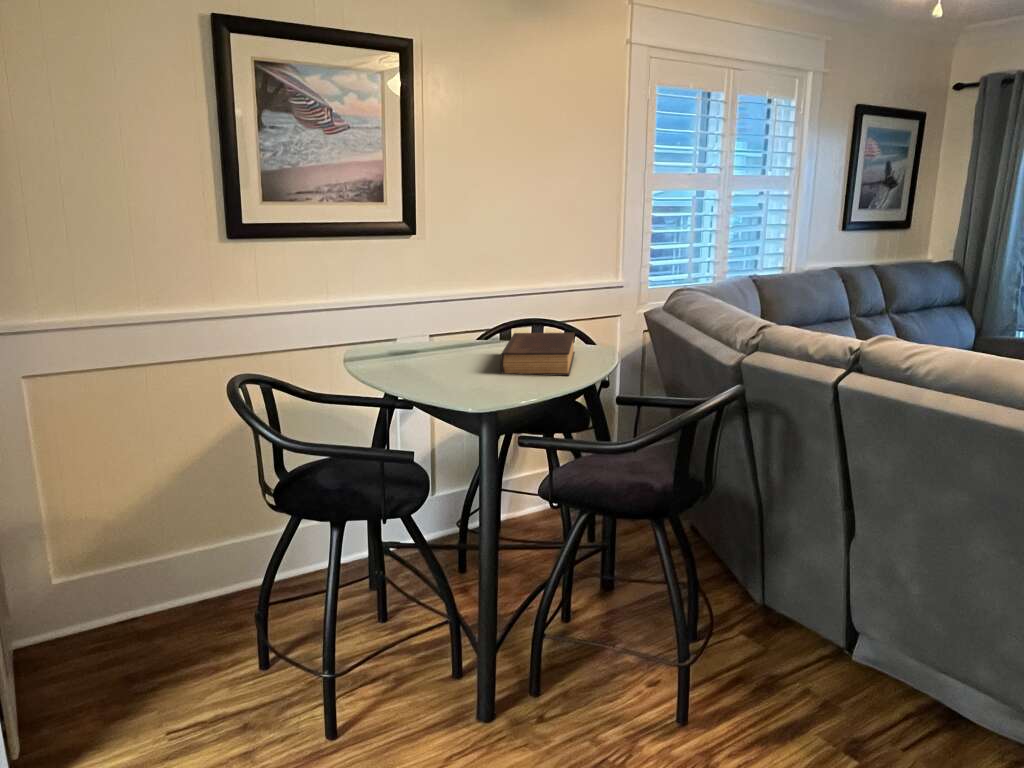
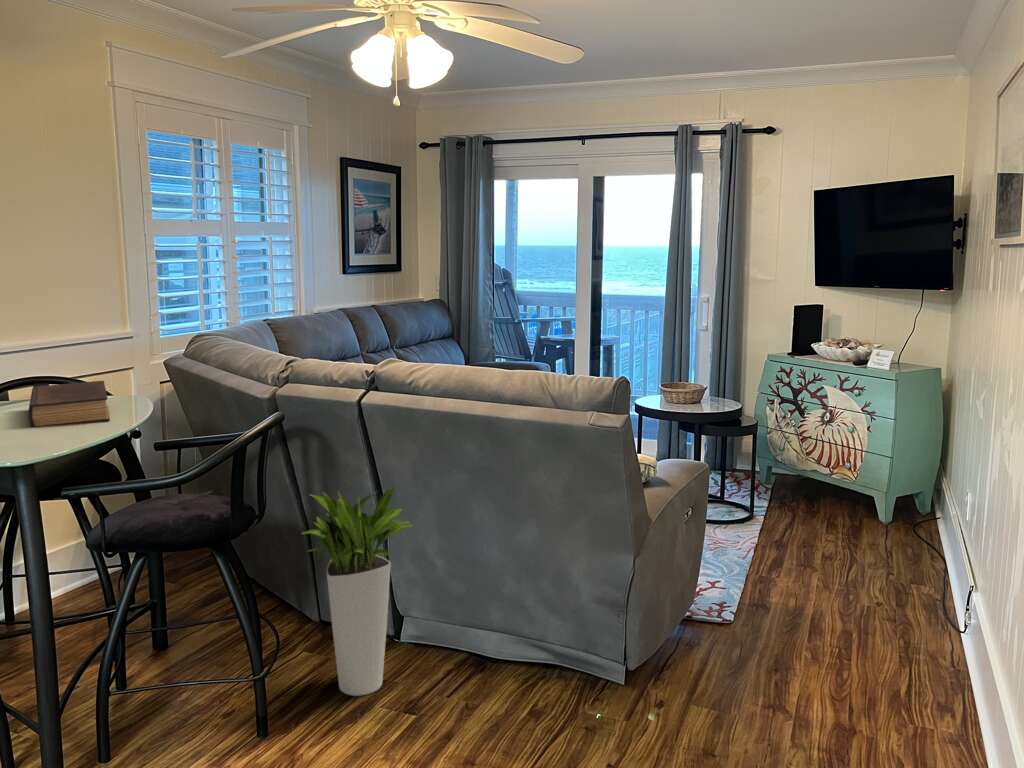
planter: none [749,478,886,711] -> present [301,487,412,696]

